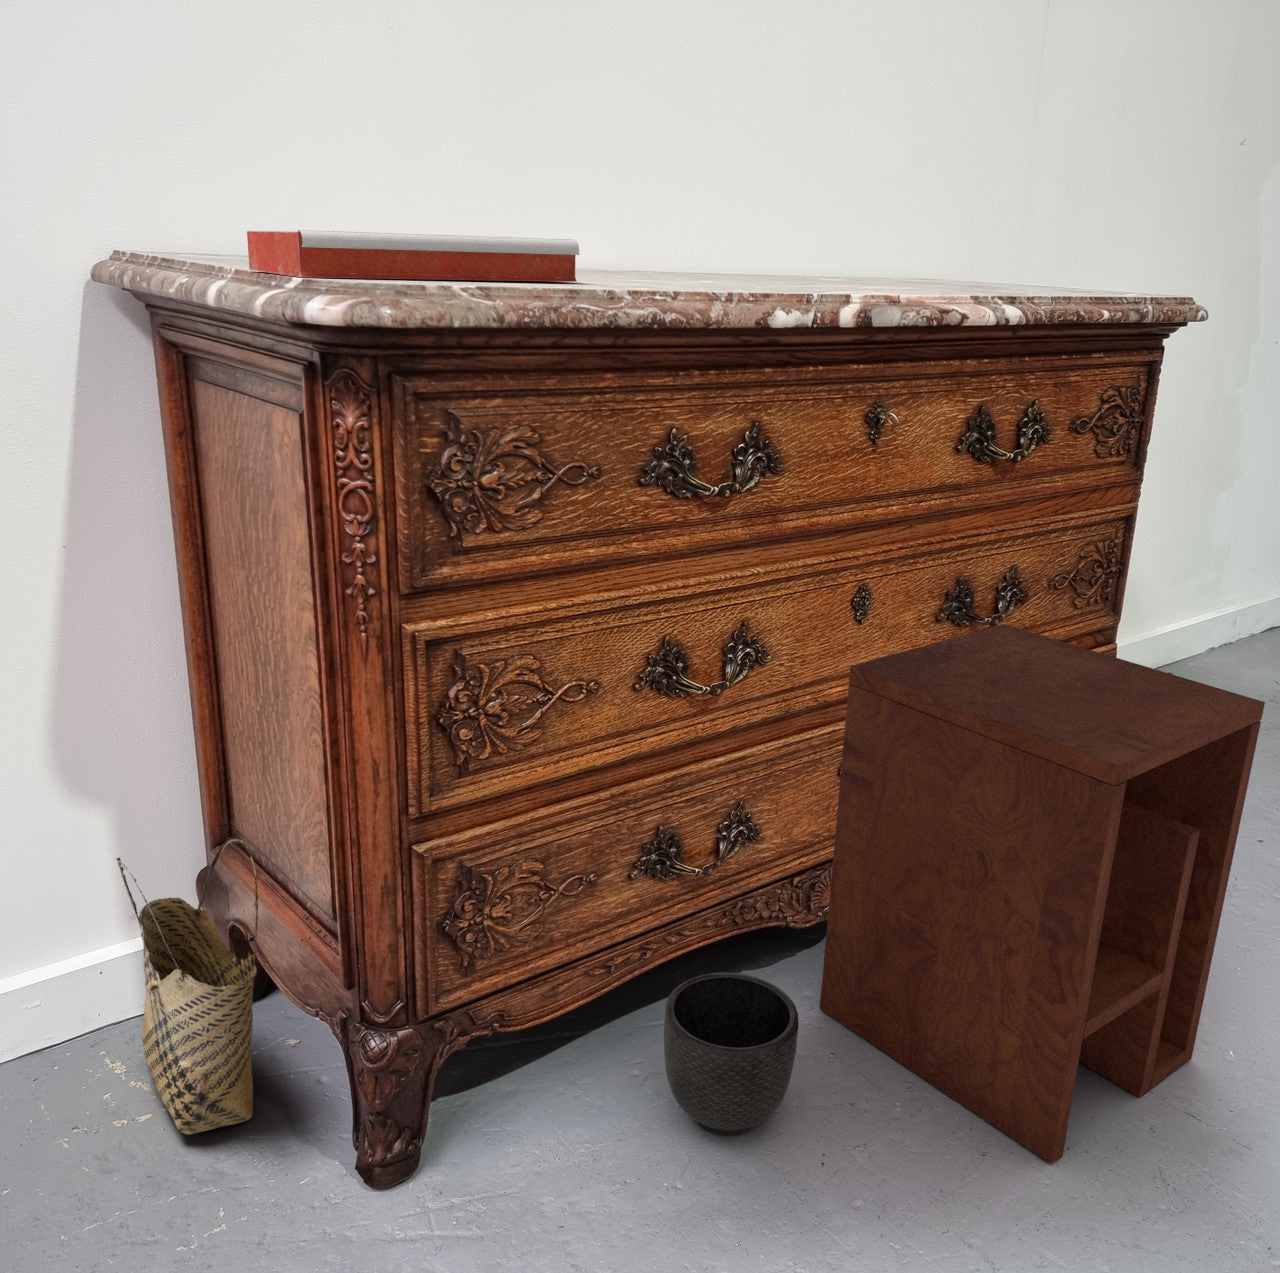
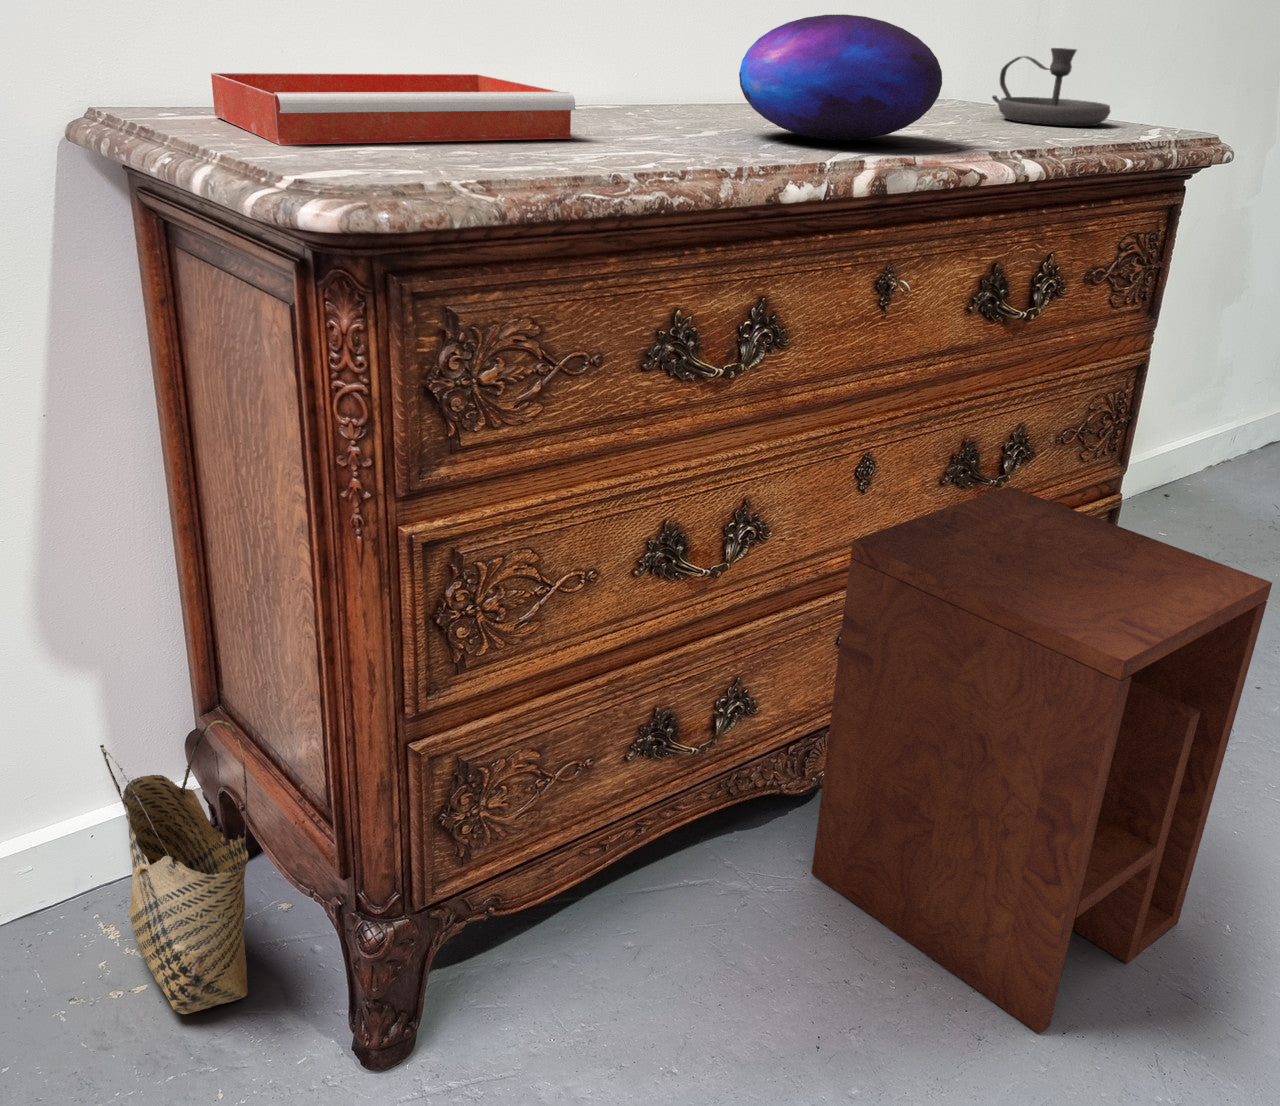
decorative orb: none [734,173,923,288] -> present [739,14,942,141]
candlestick: none [977,224,1088,293] -> present [992,48,1110,126]
planter: present [664,973,799,1136] -> none [661,848,795,1008]

